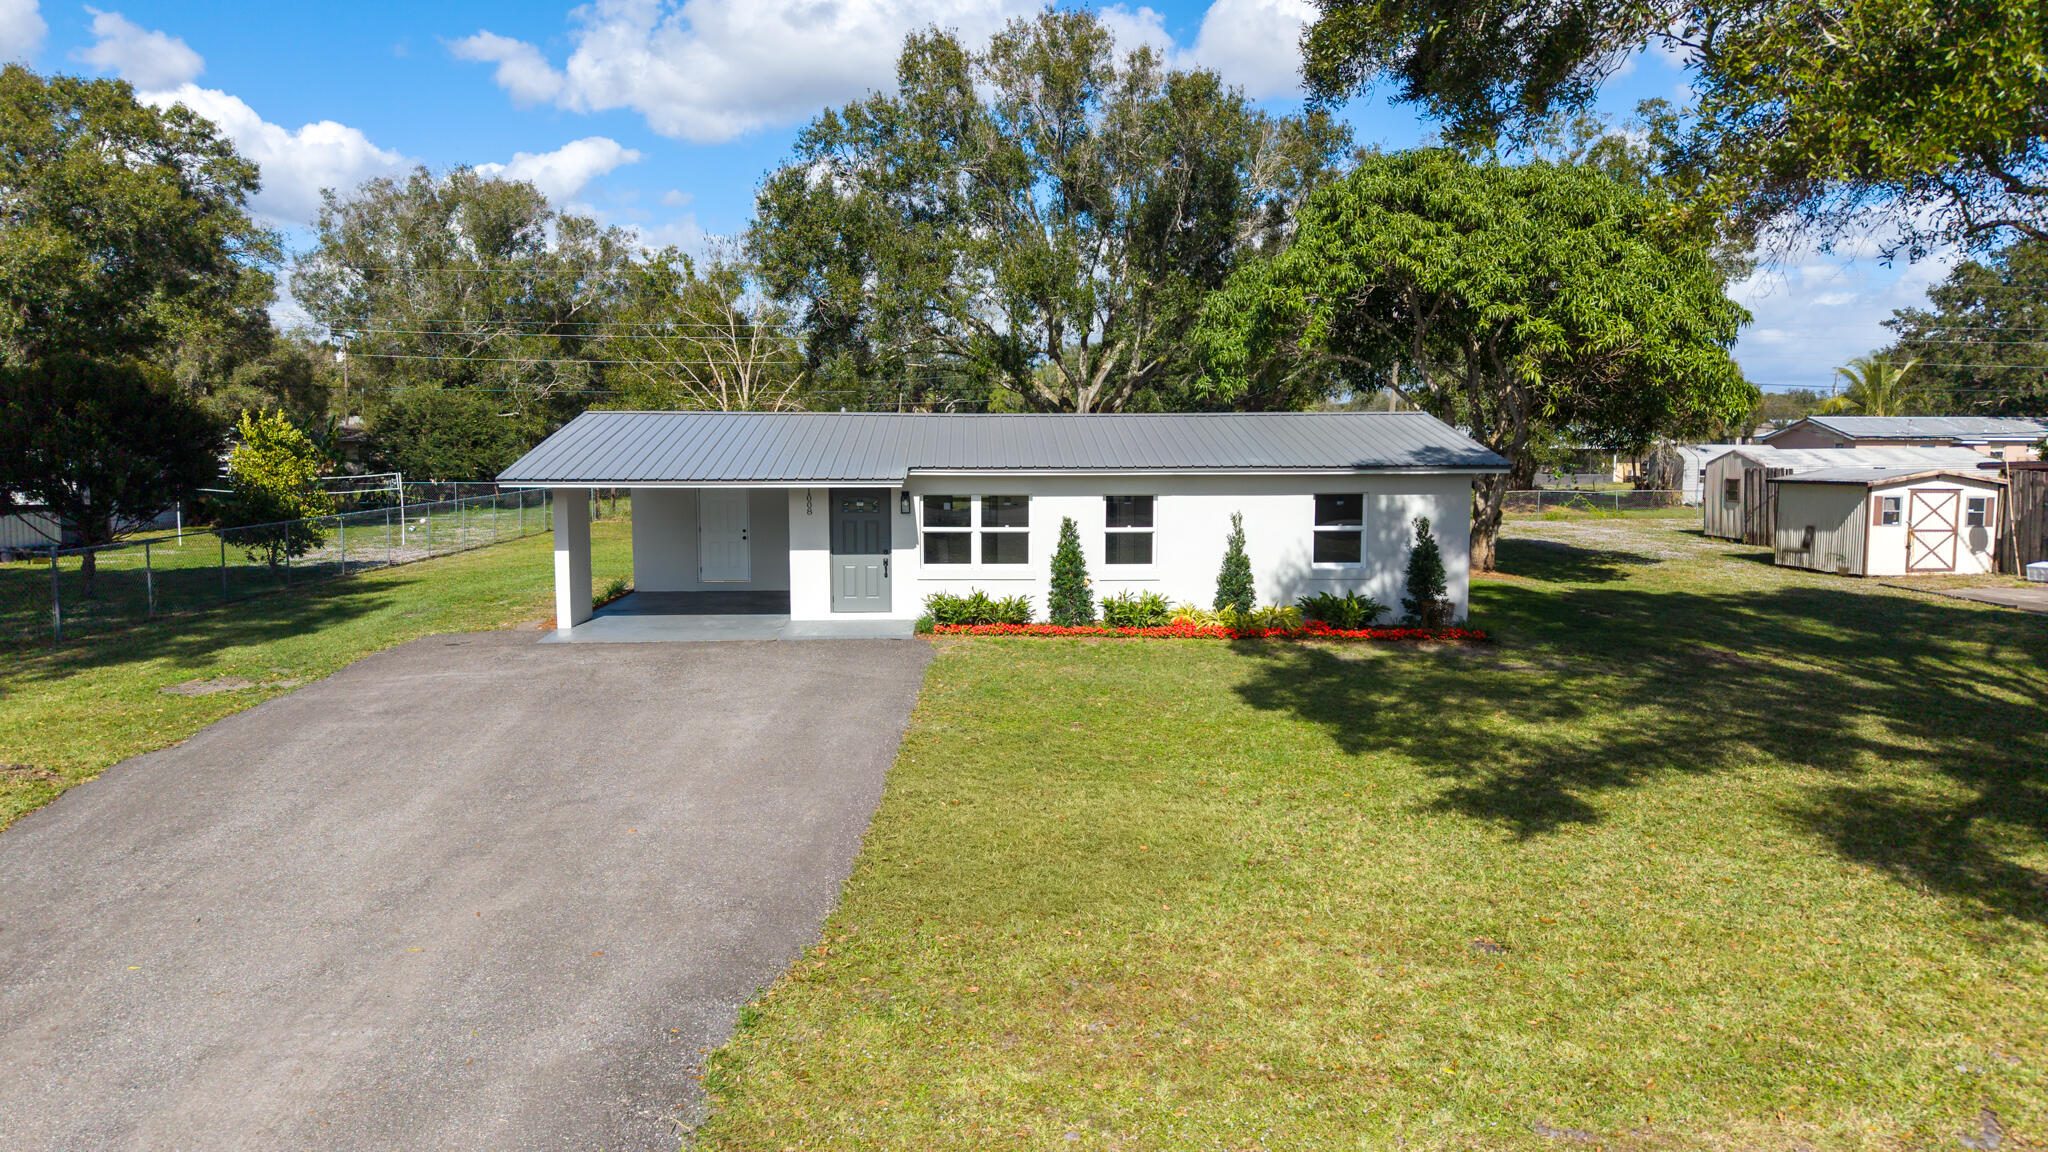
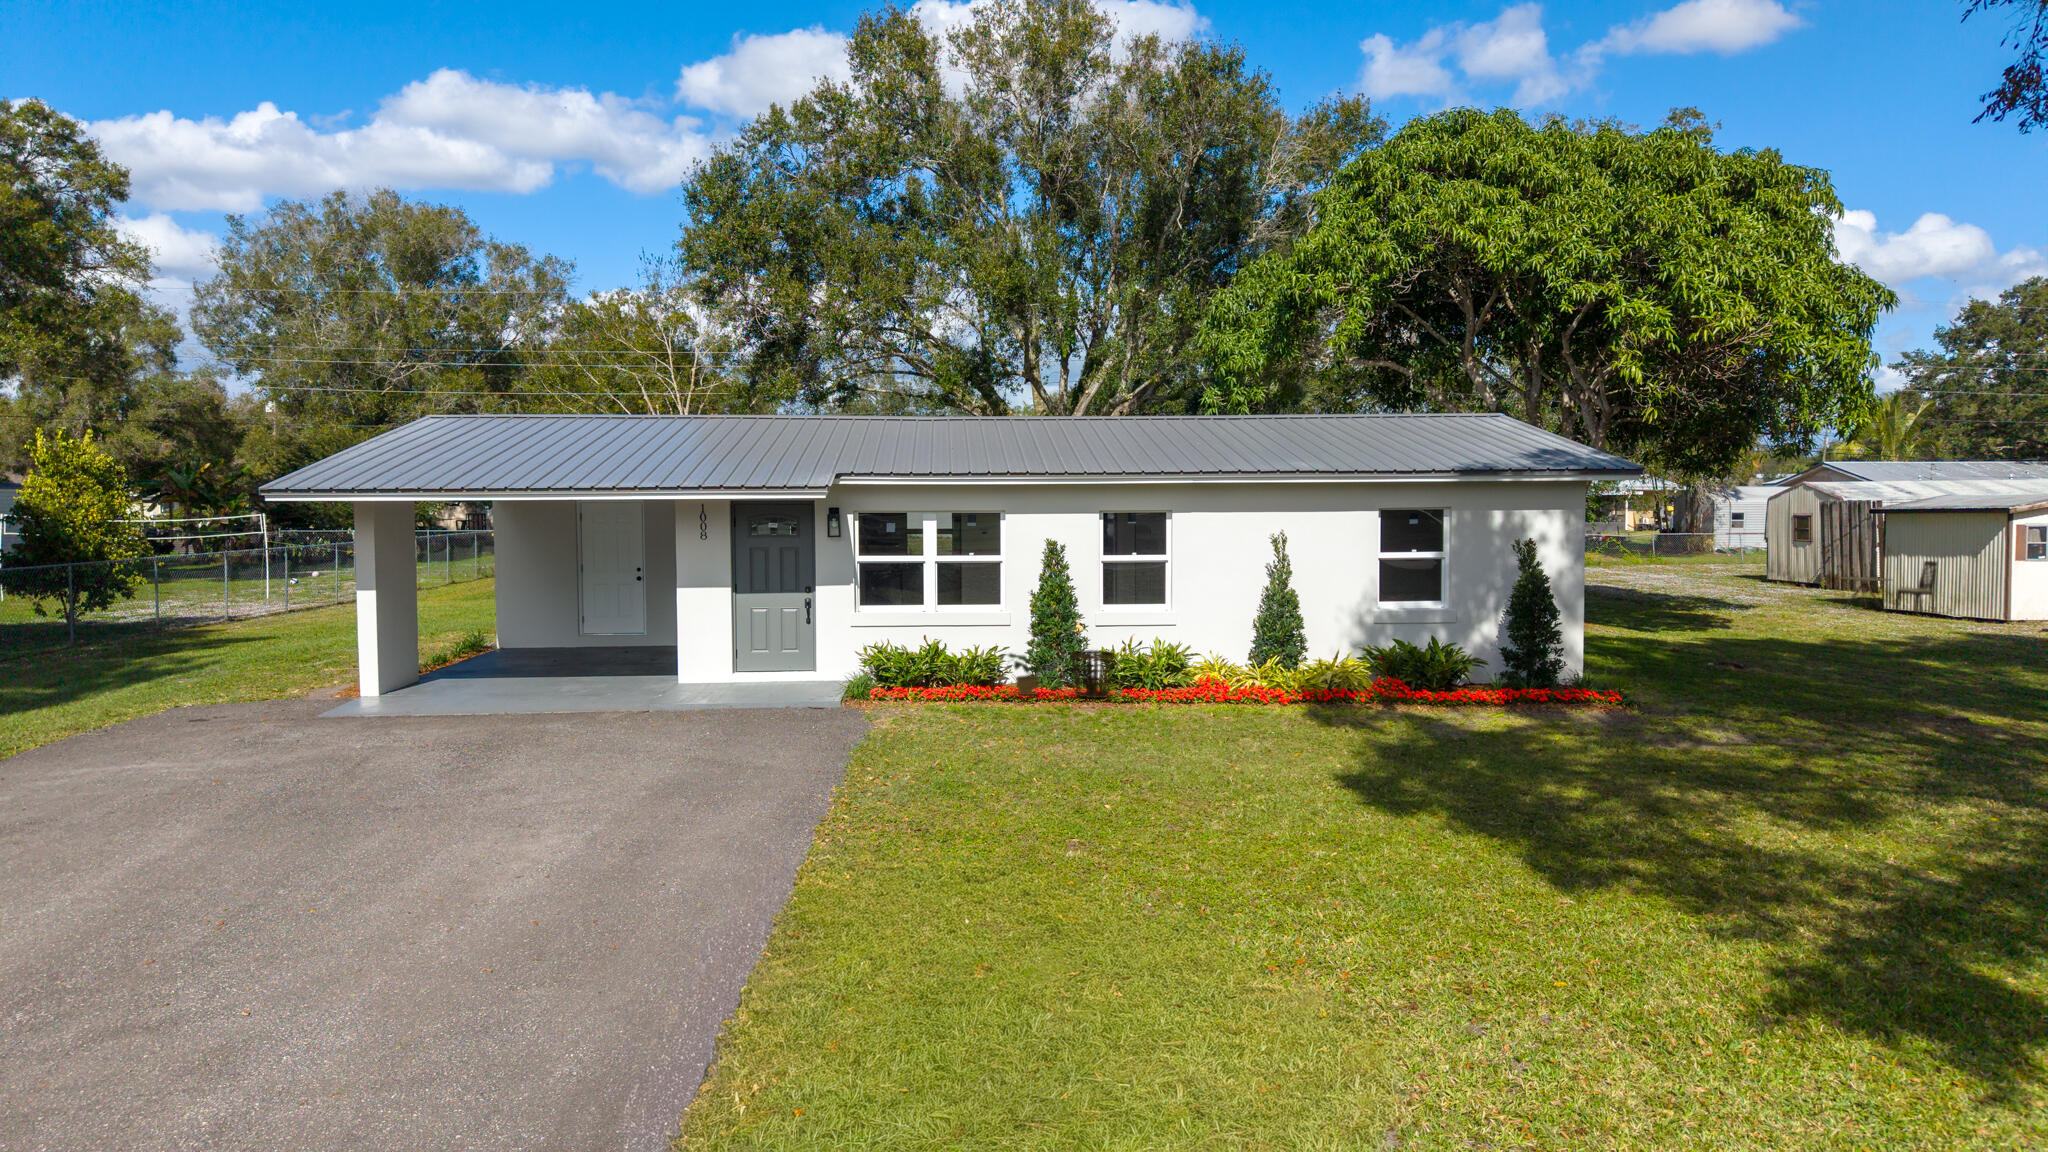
round table: none [1738,537,1783,565] -> present [1840,577,1891,607]
potted plant: present [1829,553,1850,575] -> present [1000,654,1042,695]
basket: present [1422,601,1456,635] -> present [1070,650,1114,698]

